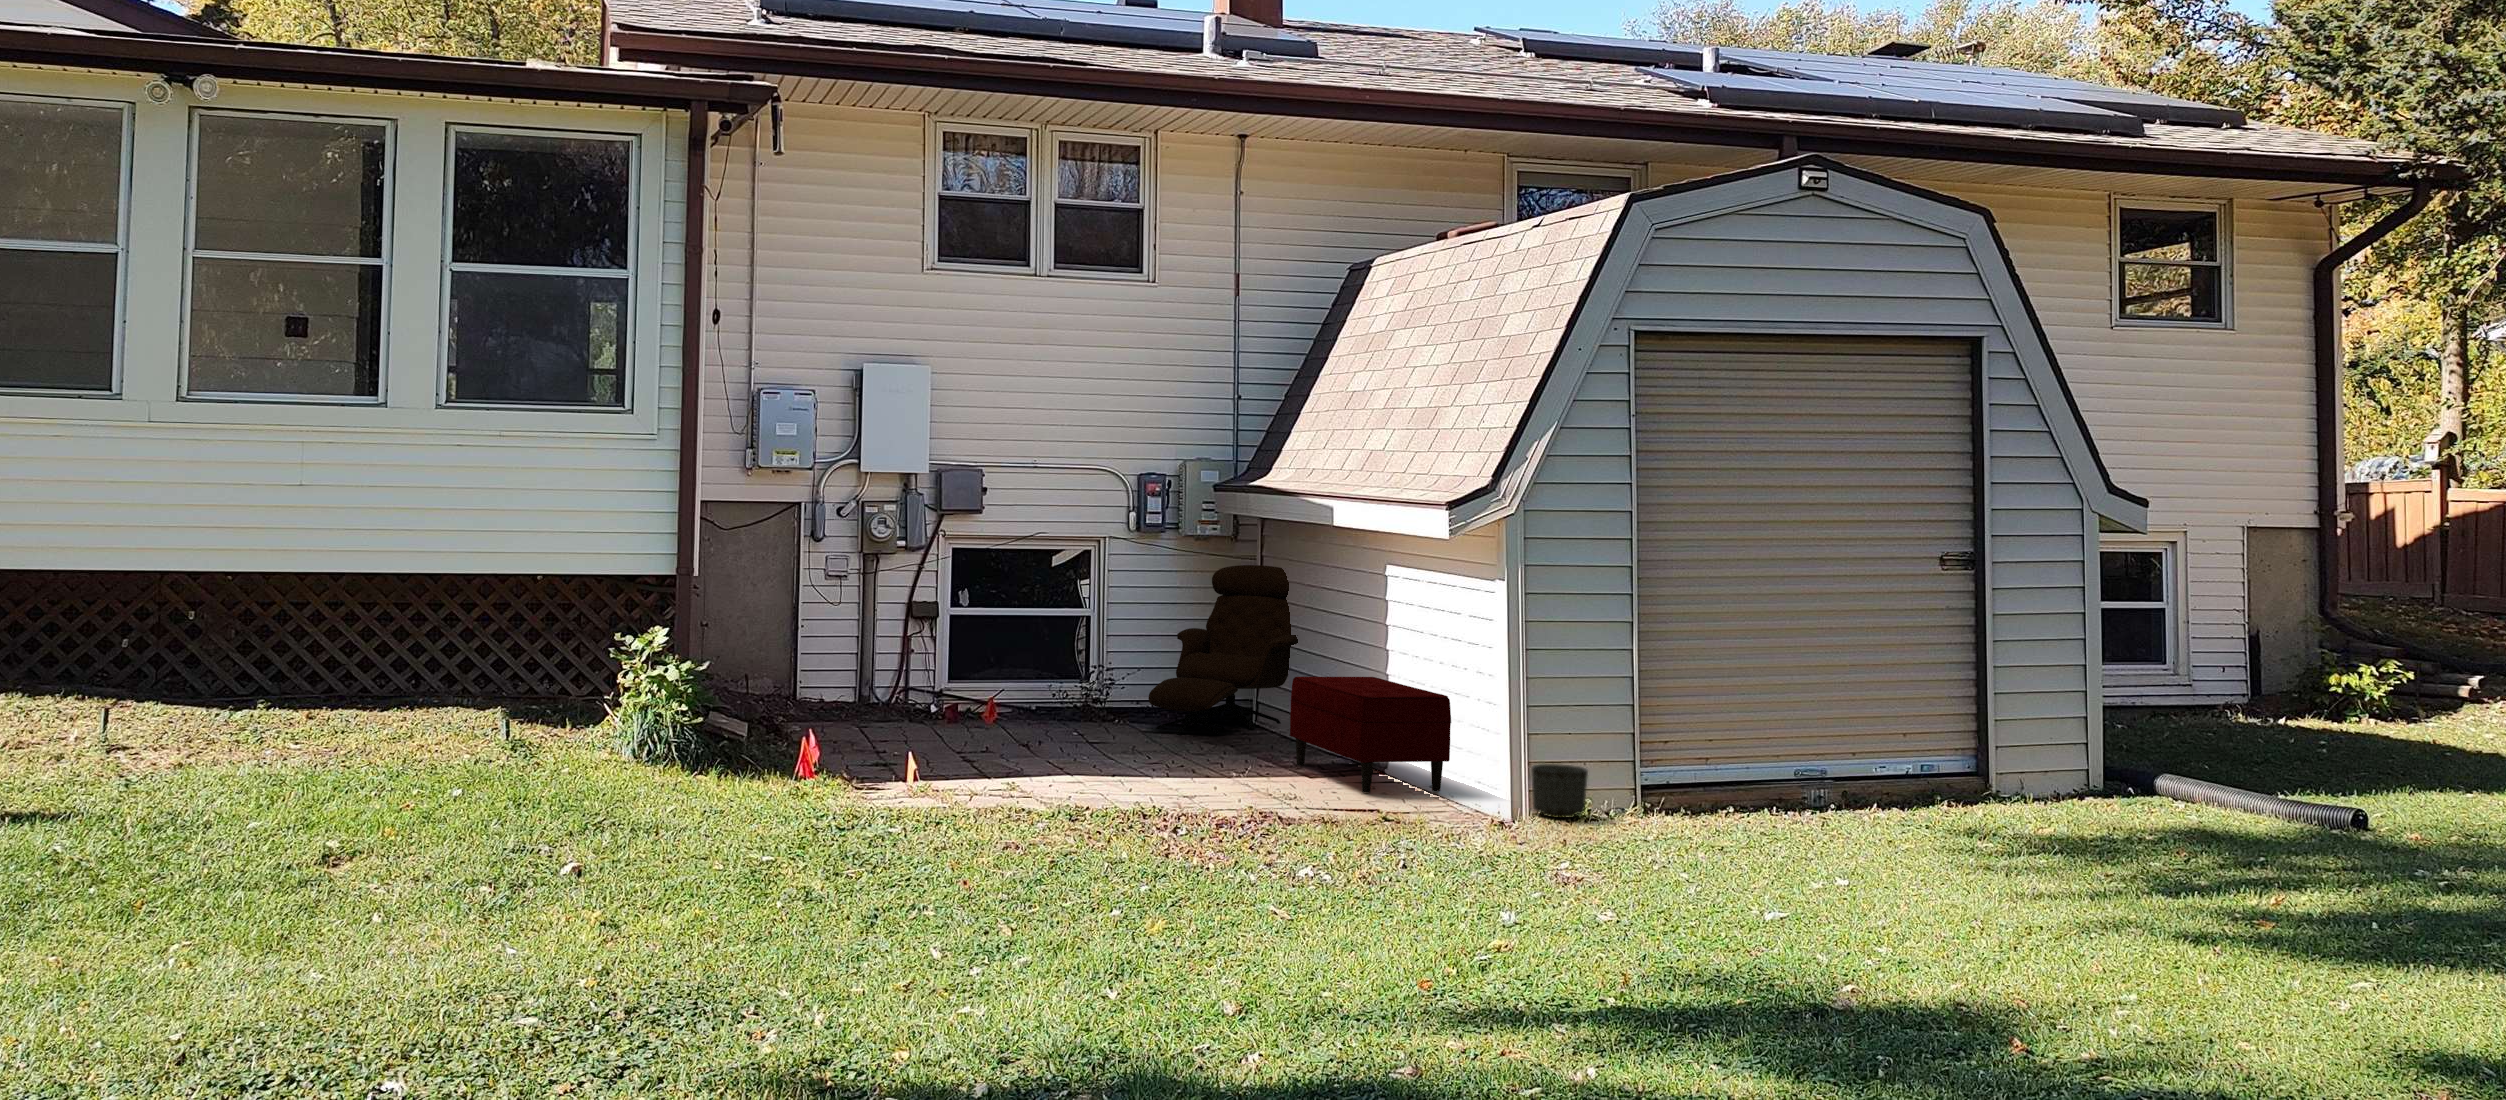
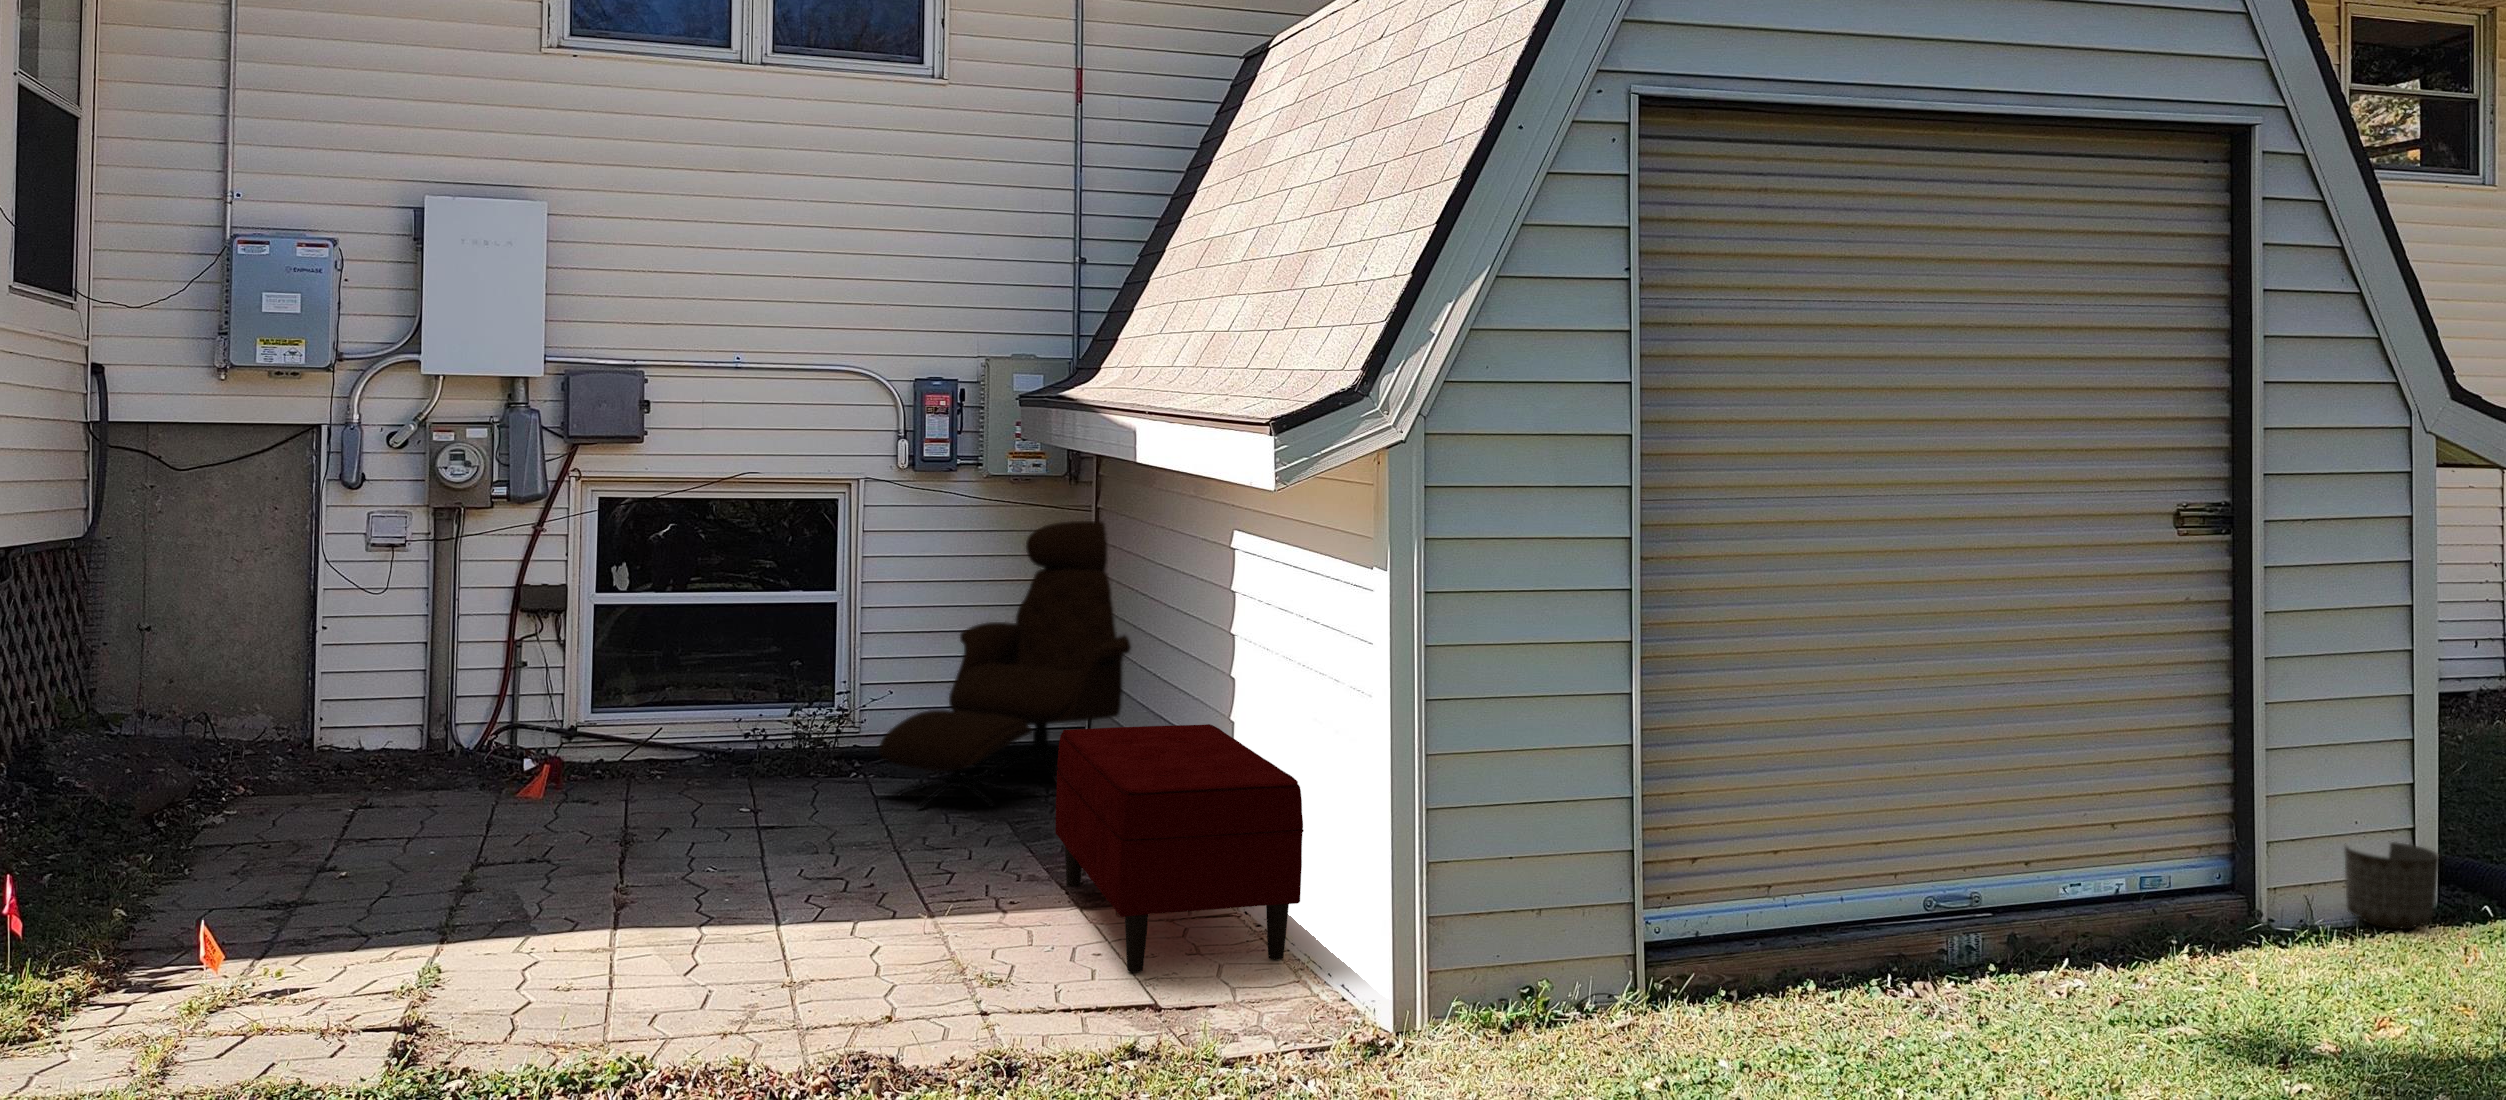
planter: present [1531,764,1588,818] -> present [2344,842,2439,929]

